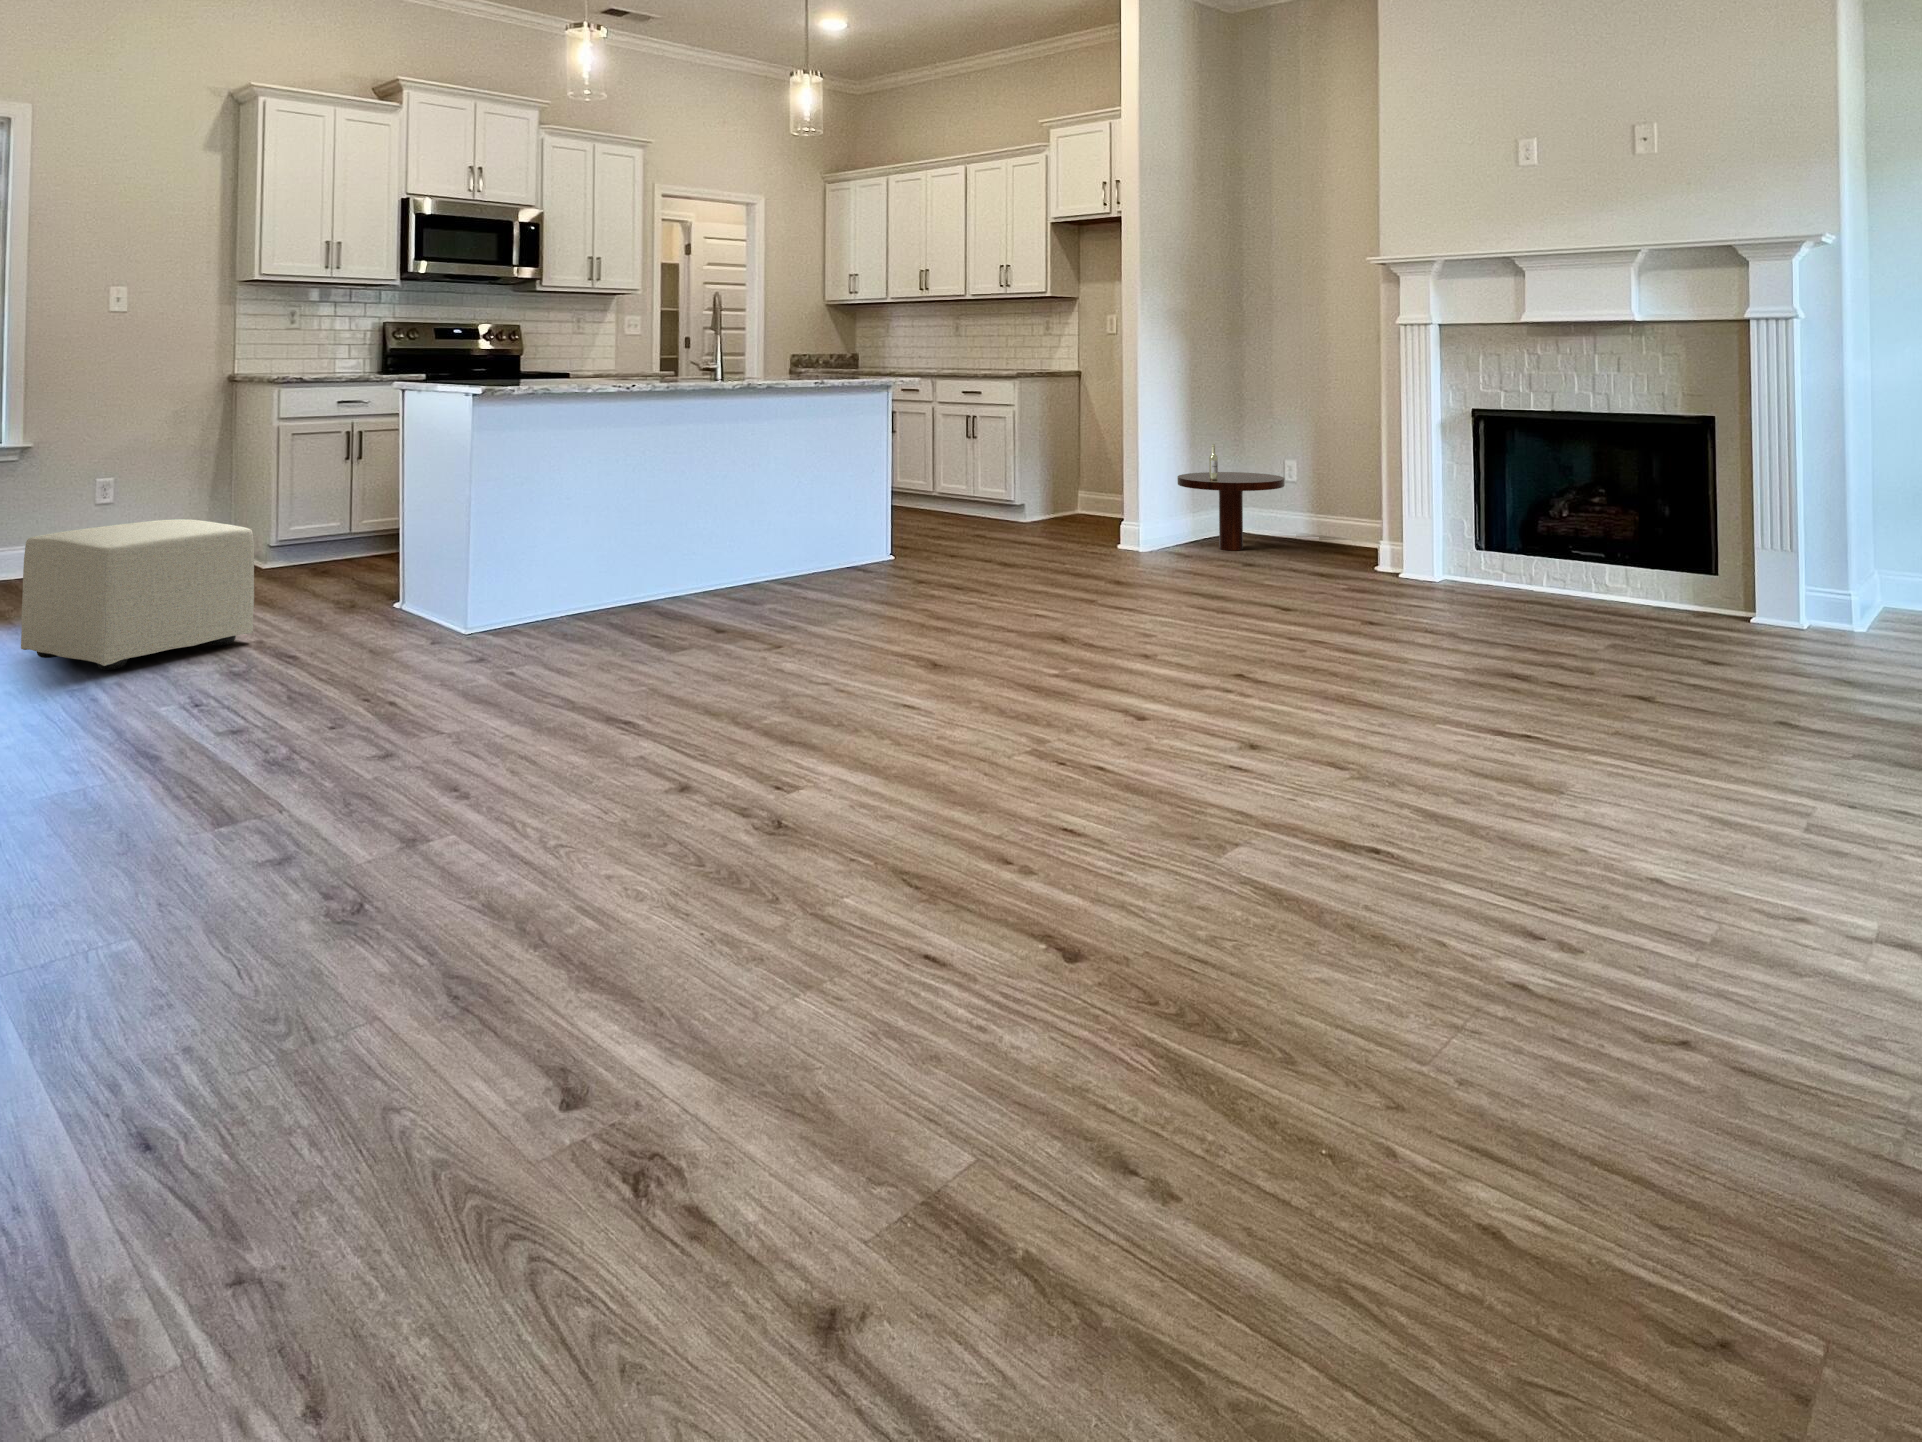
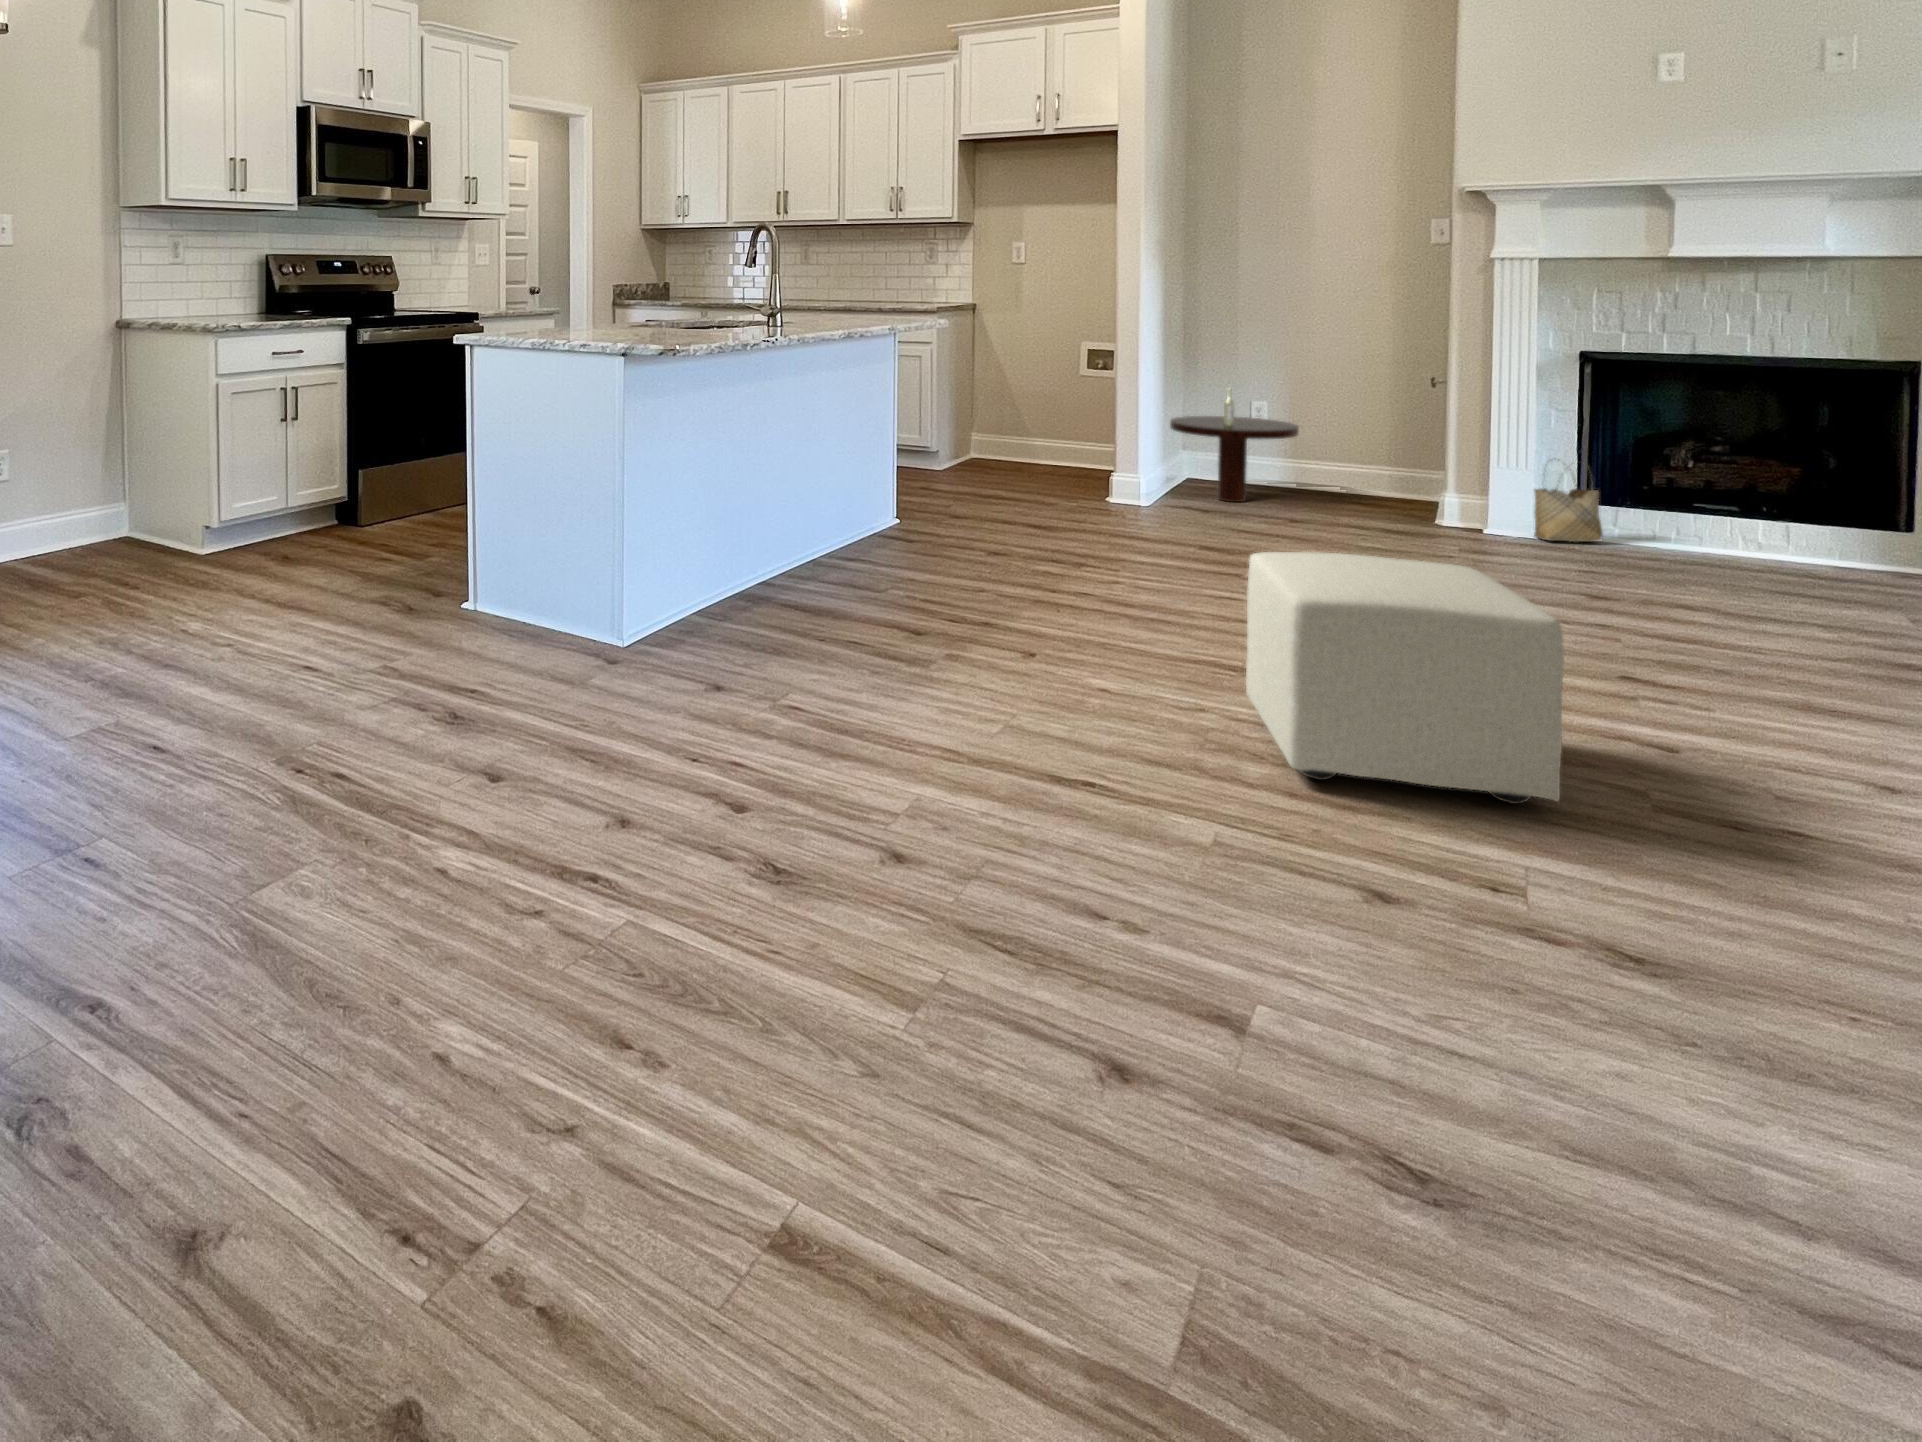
woven basket: none [1427,508,1485,586] -> present [1534,459,1603,542]
ottoman: present [21,519,254,670] -> present [1246,552,1564,804]

